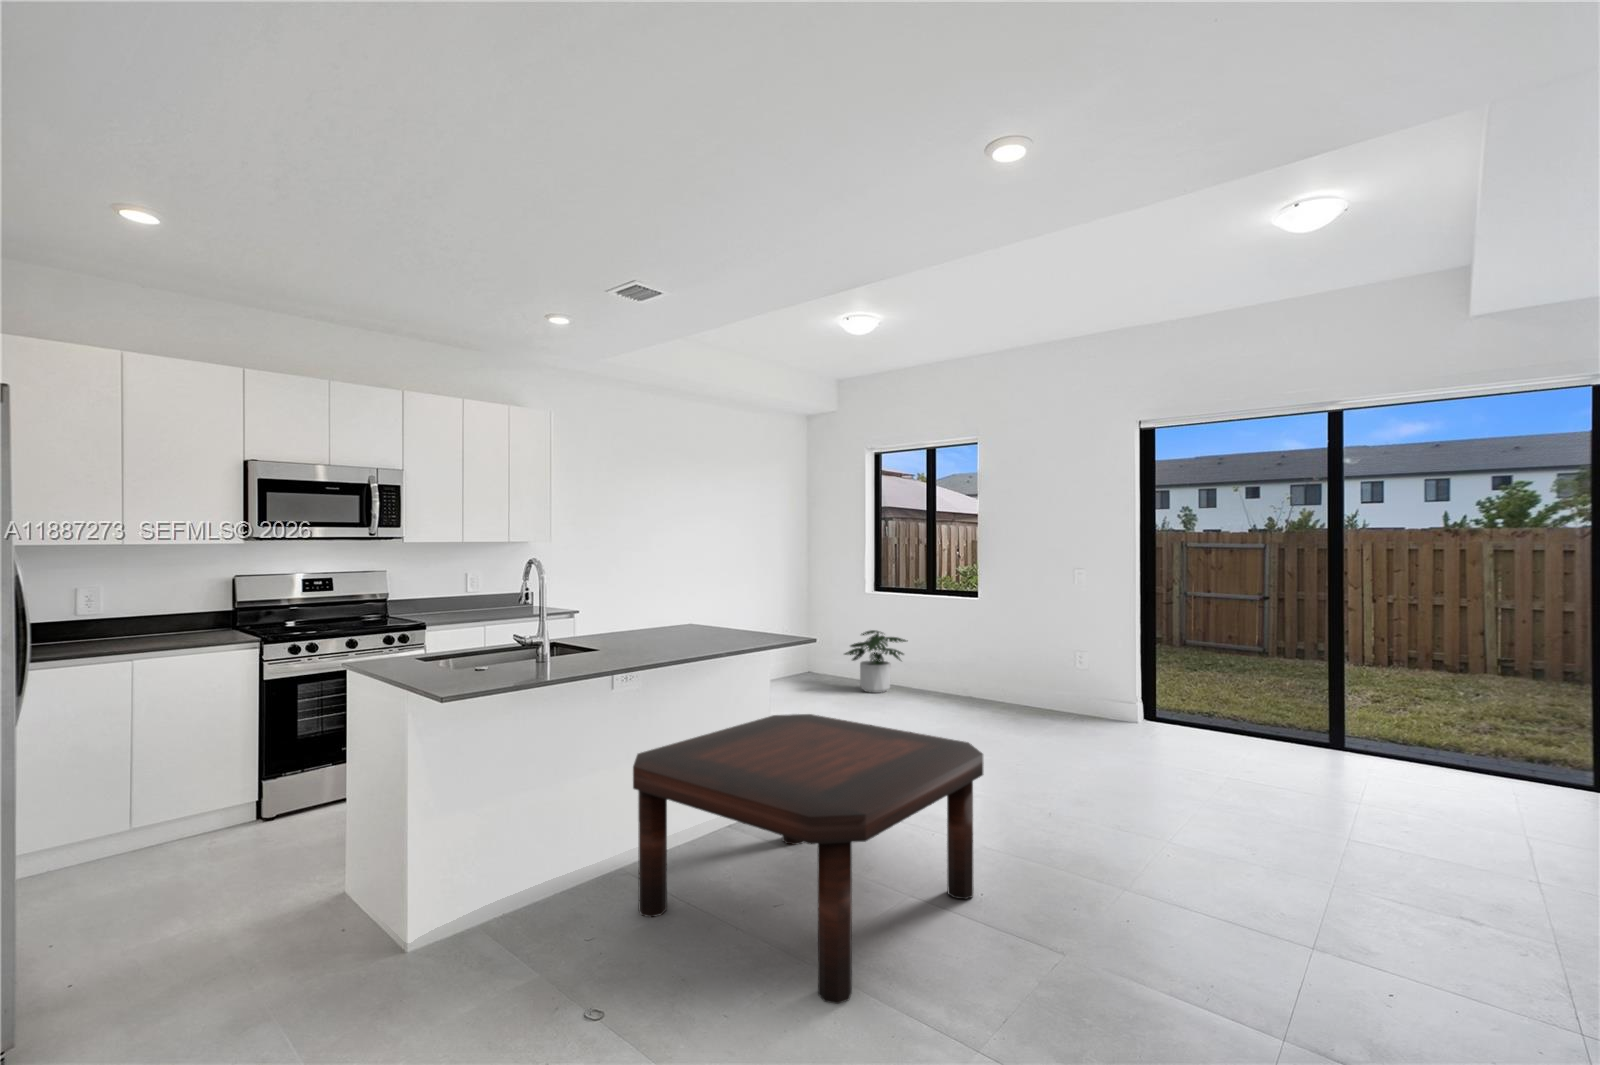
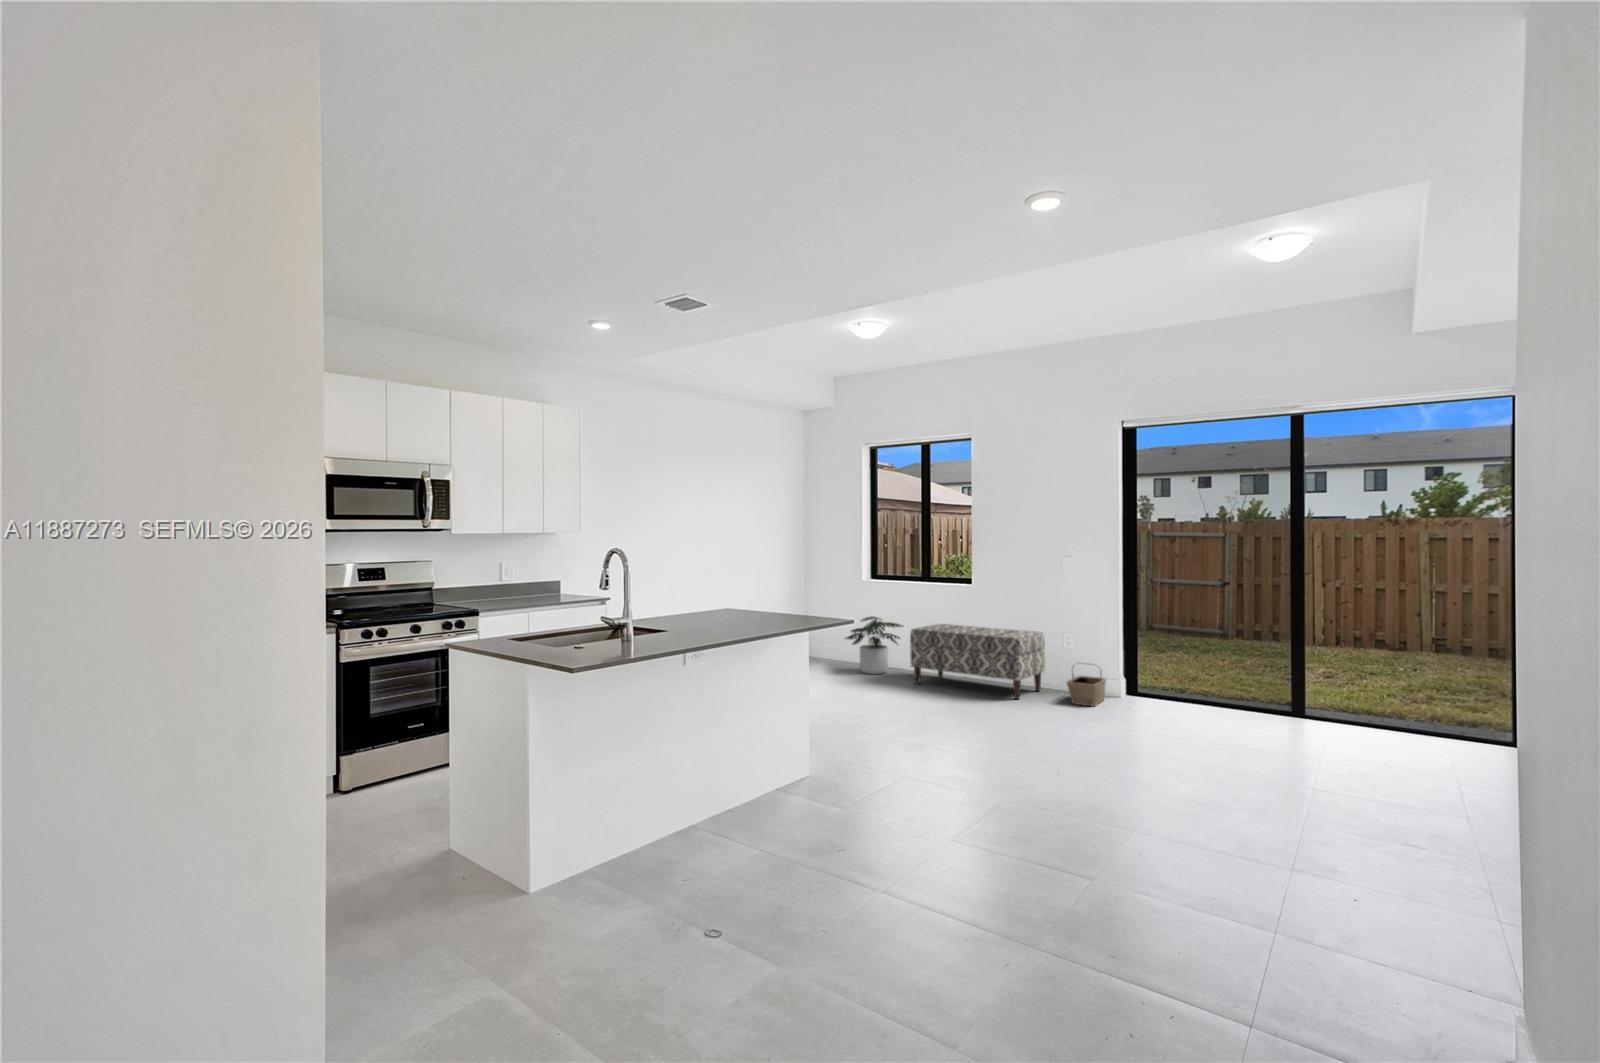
bench: none [916,639,1062,723] -> present [910,624,1045,699]
basket: none [1088,684,1131,732] -> present [1067,663,1106,706]
coffee table: present [633,714,983,1004] -> none [661,685,953,904]

